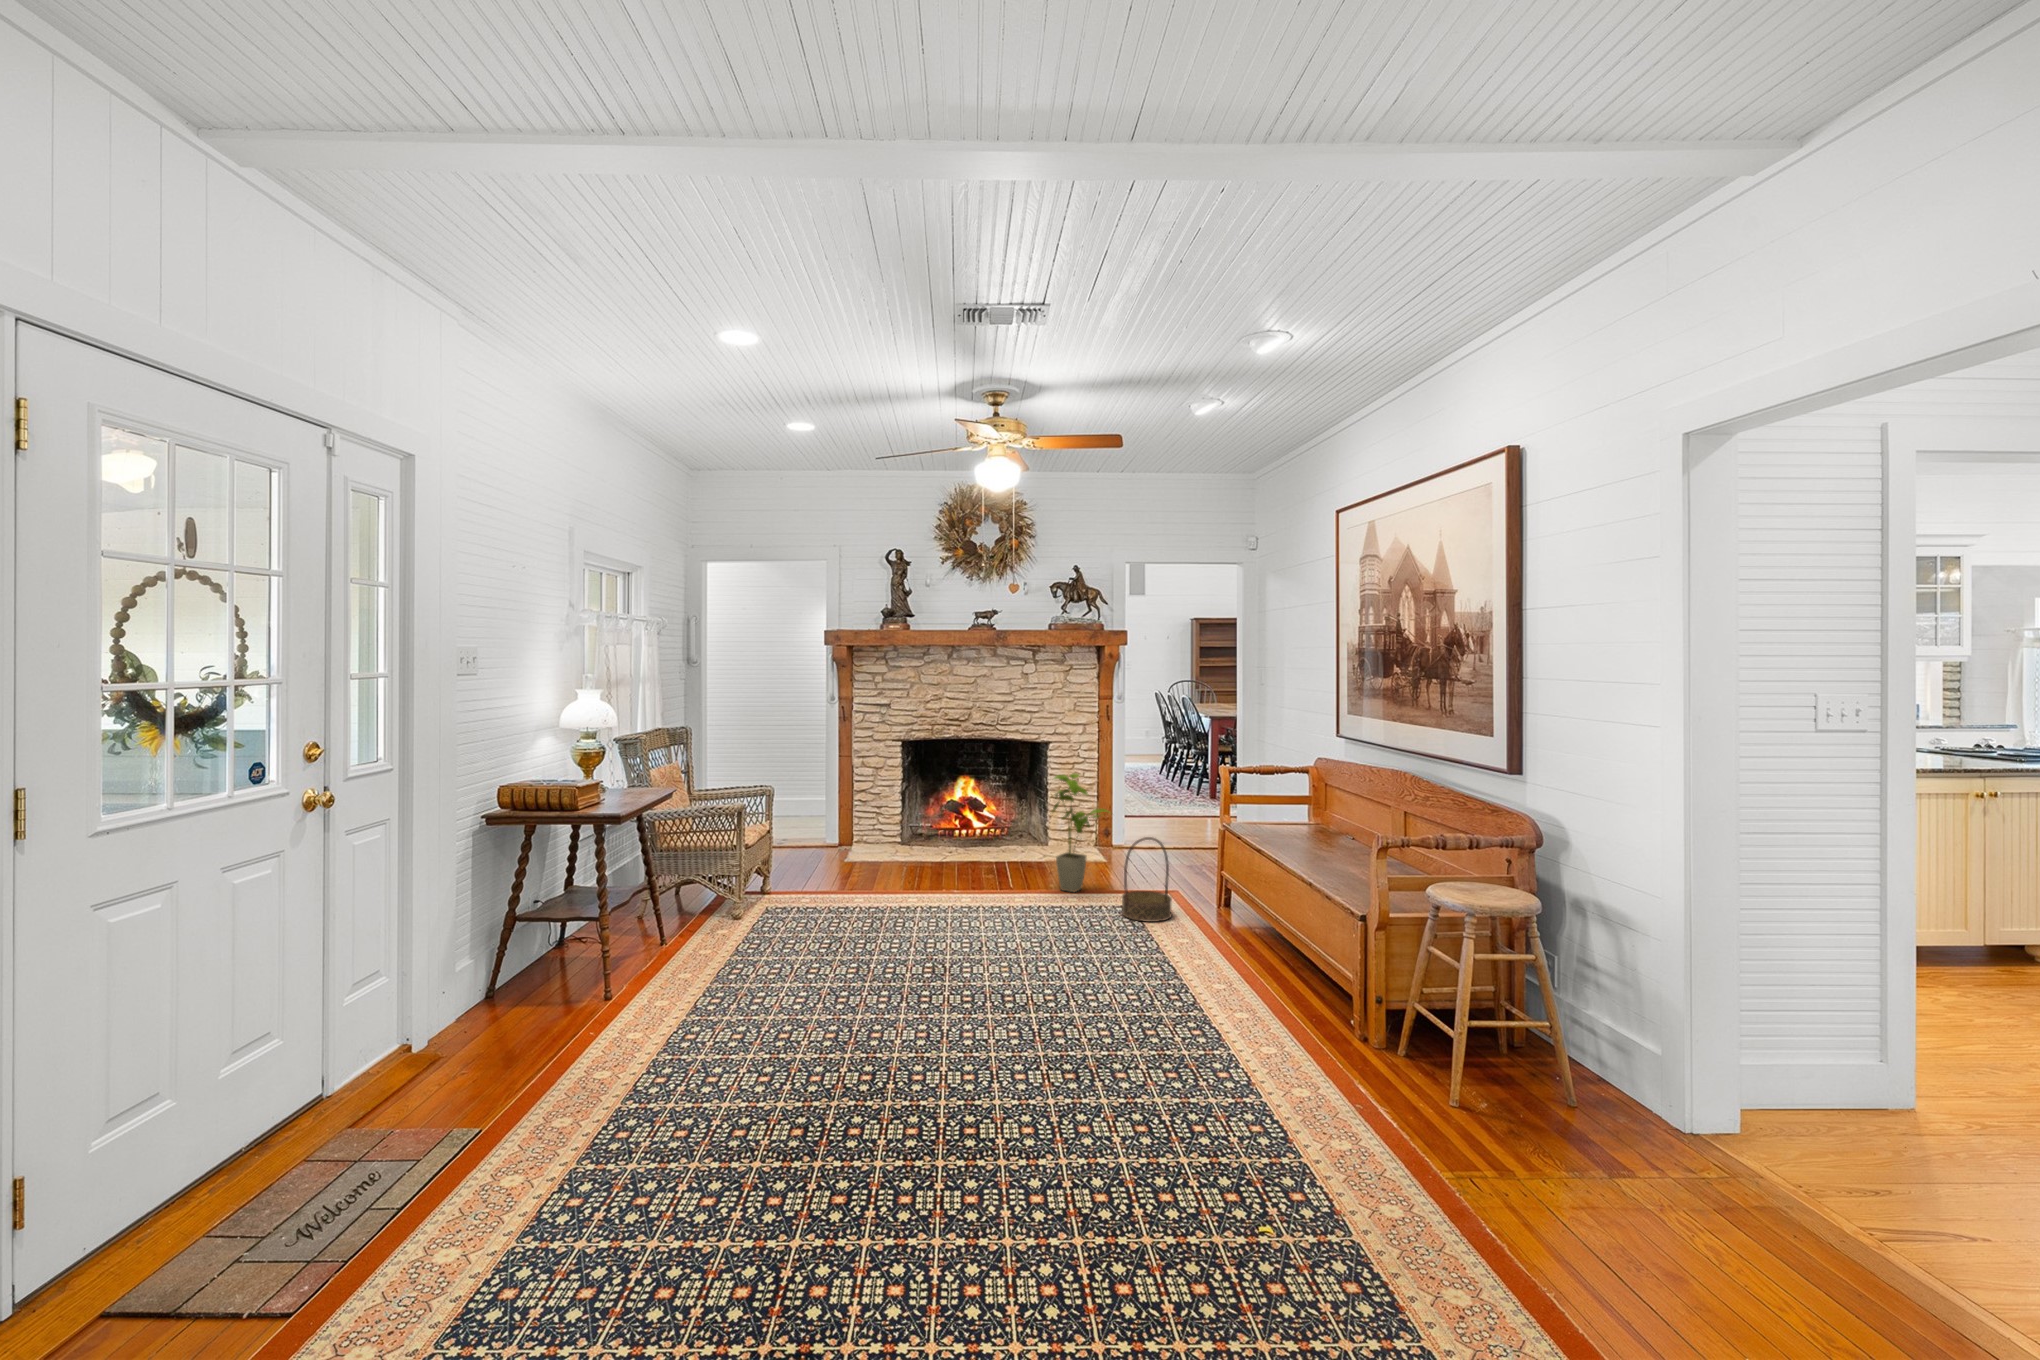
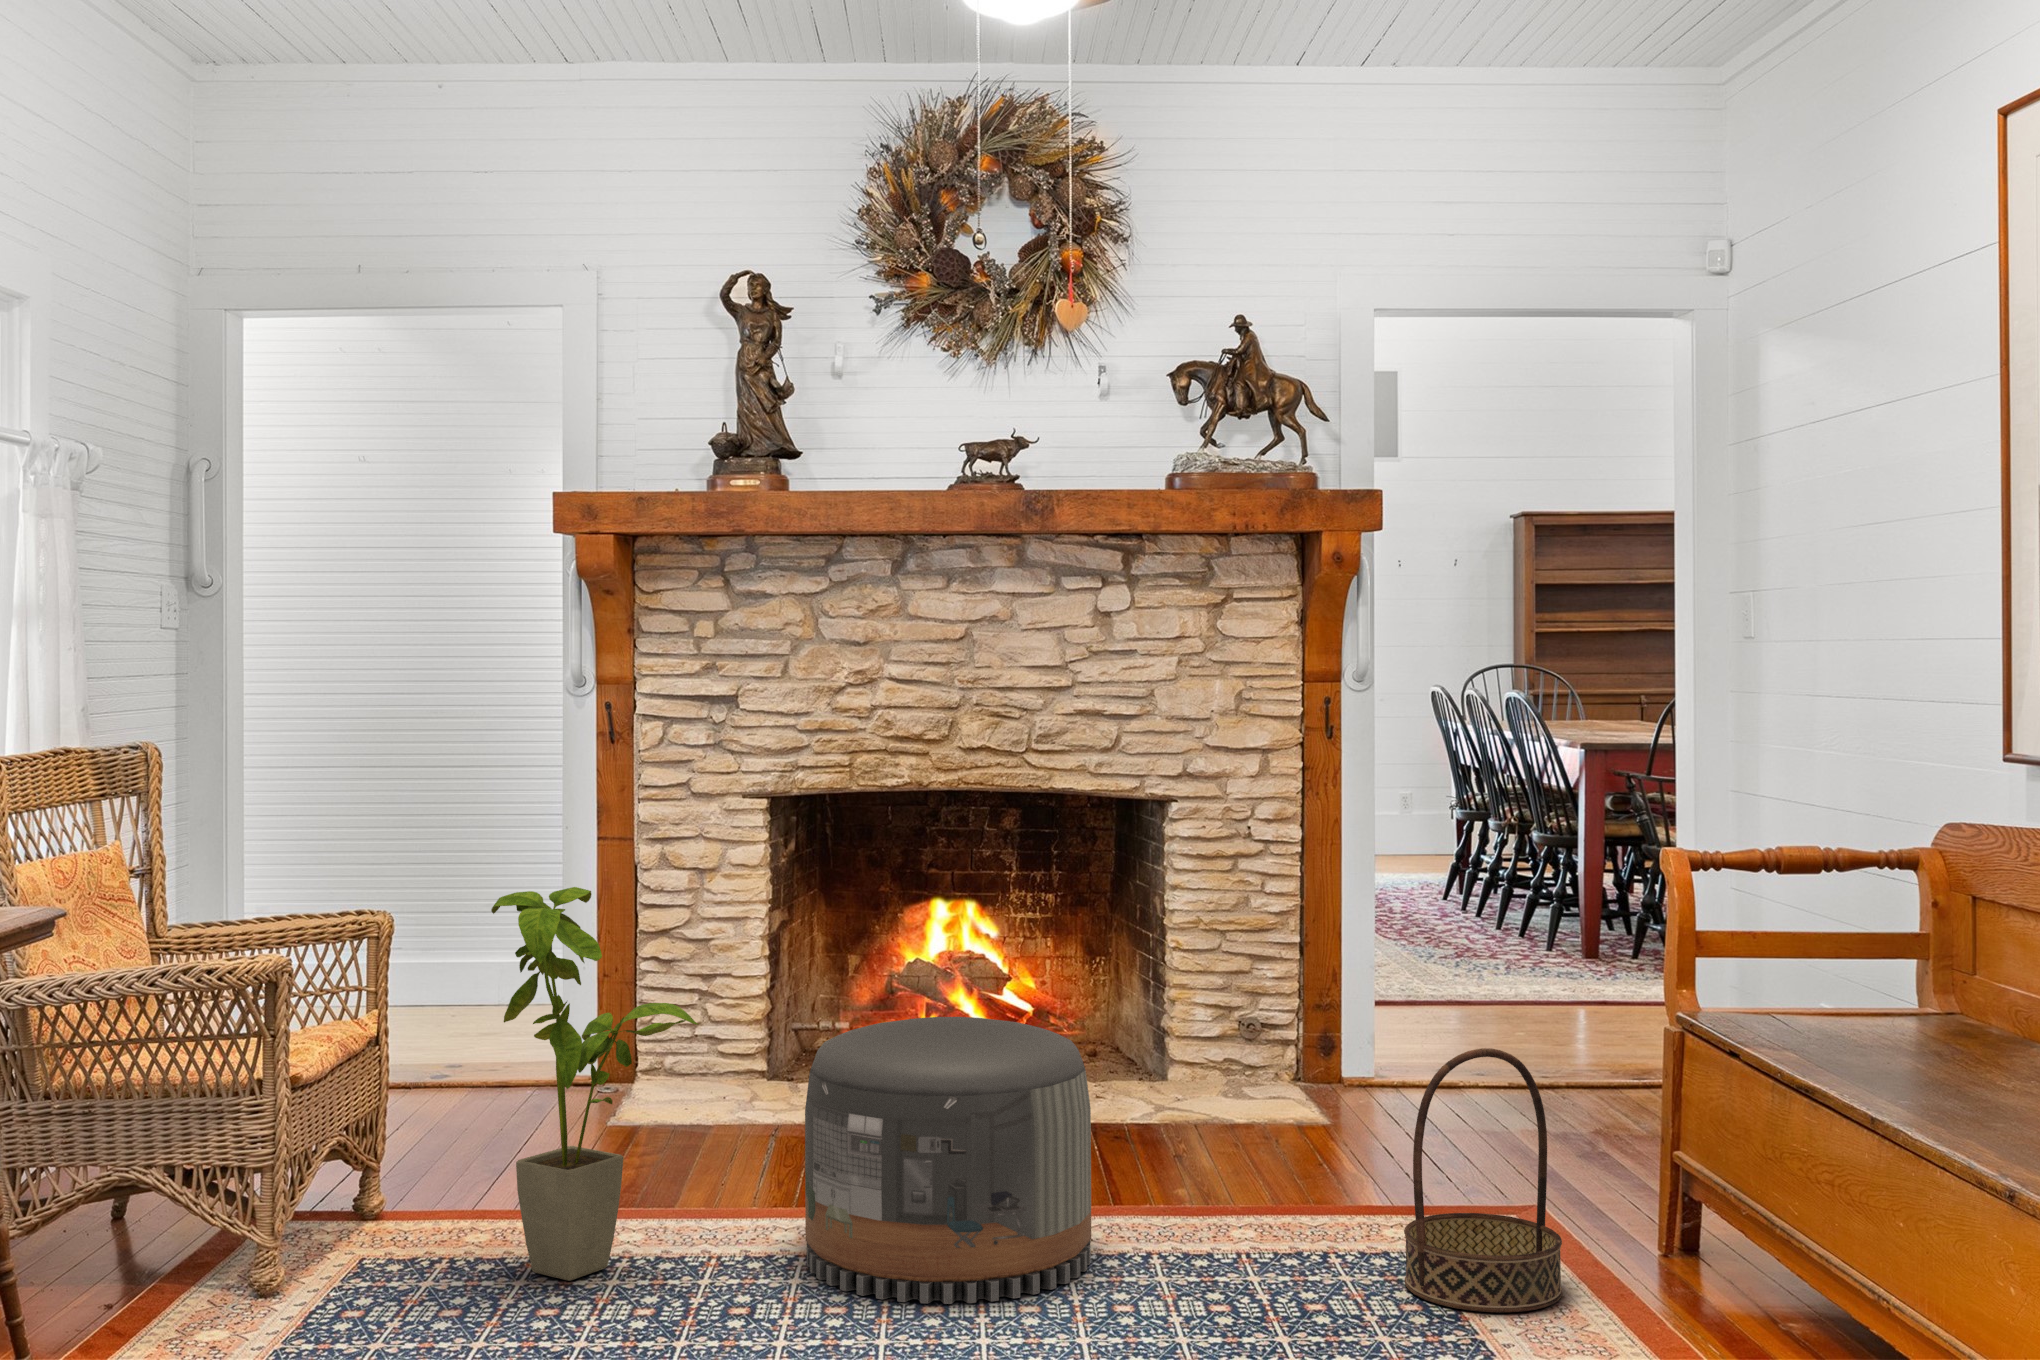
house plant: present [1052,773,1108,892] -> present [491,887,698,1281]
pouf: none [926,825,1020,919] -> present [805,1017,1091,1304]

